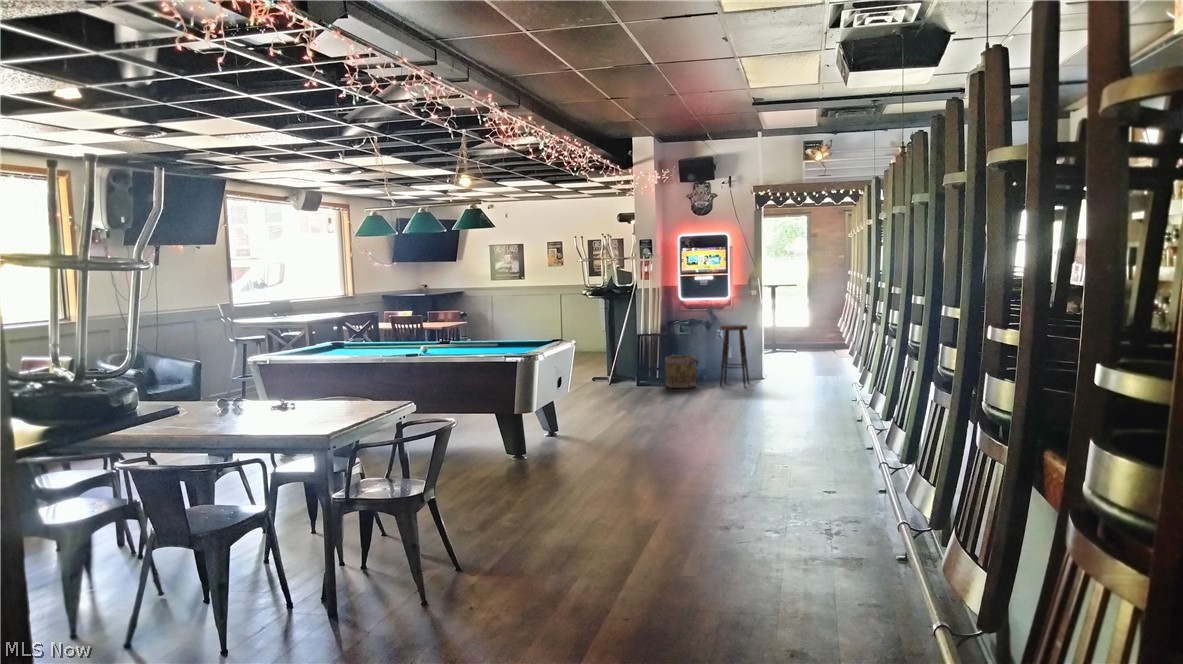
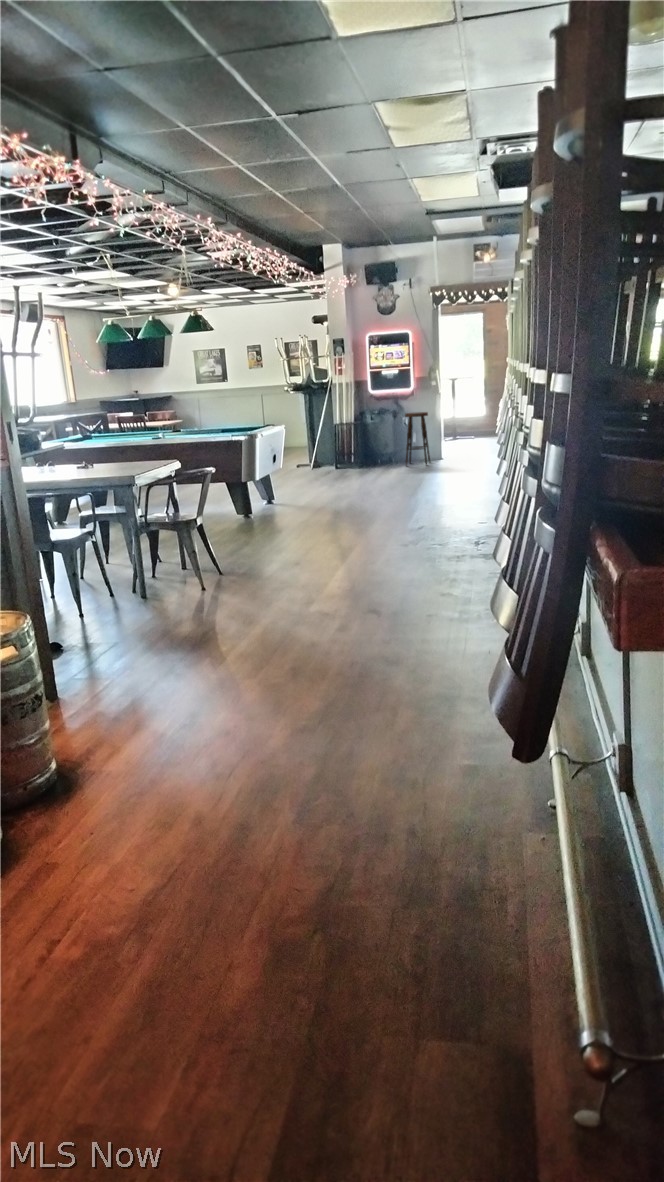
bucket: present [665,355,699,388] -> none [359,440,388,469]

